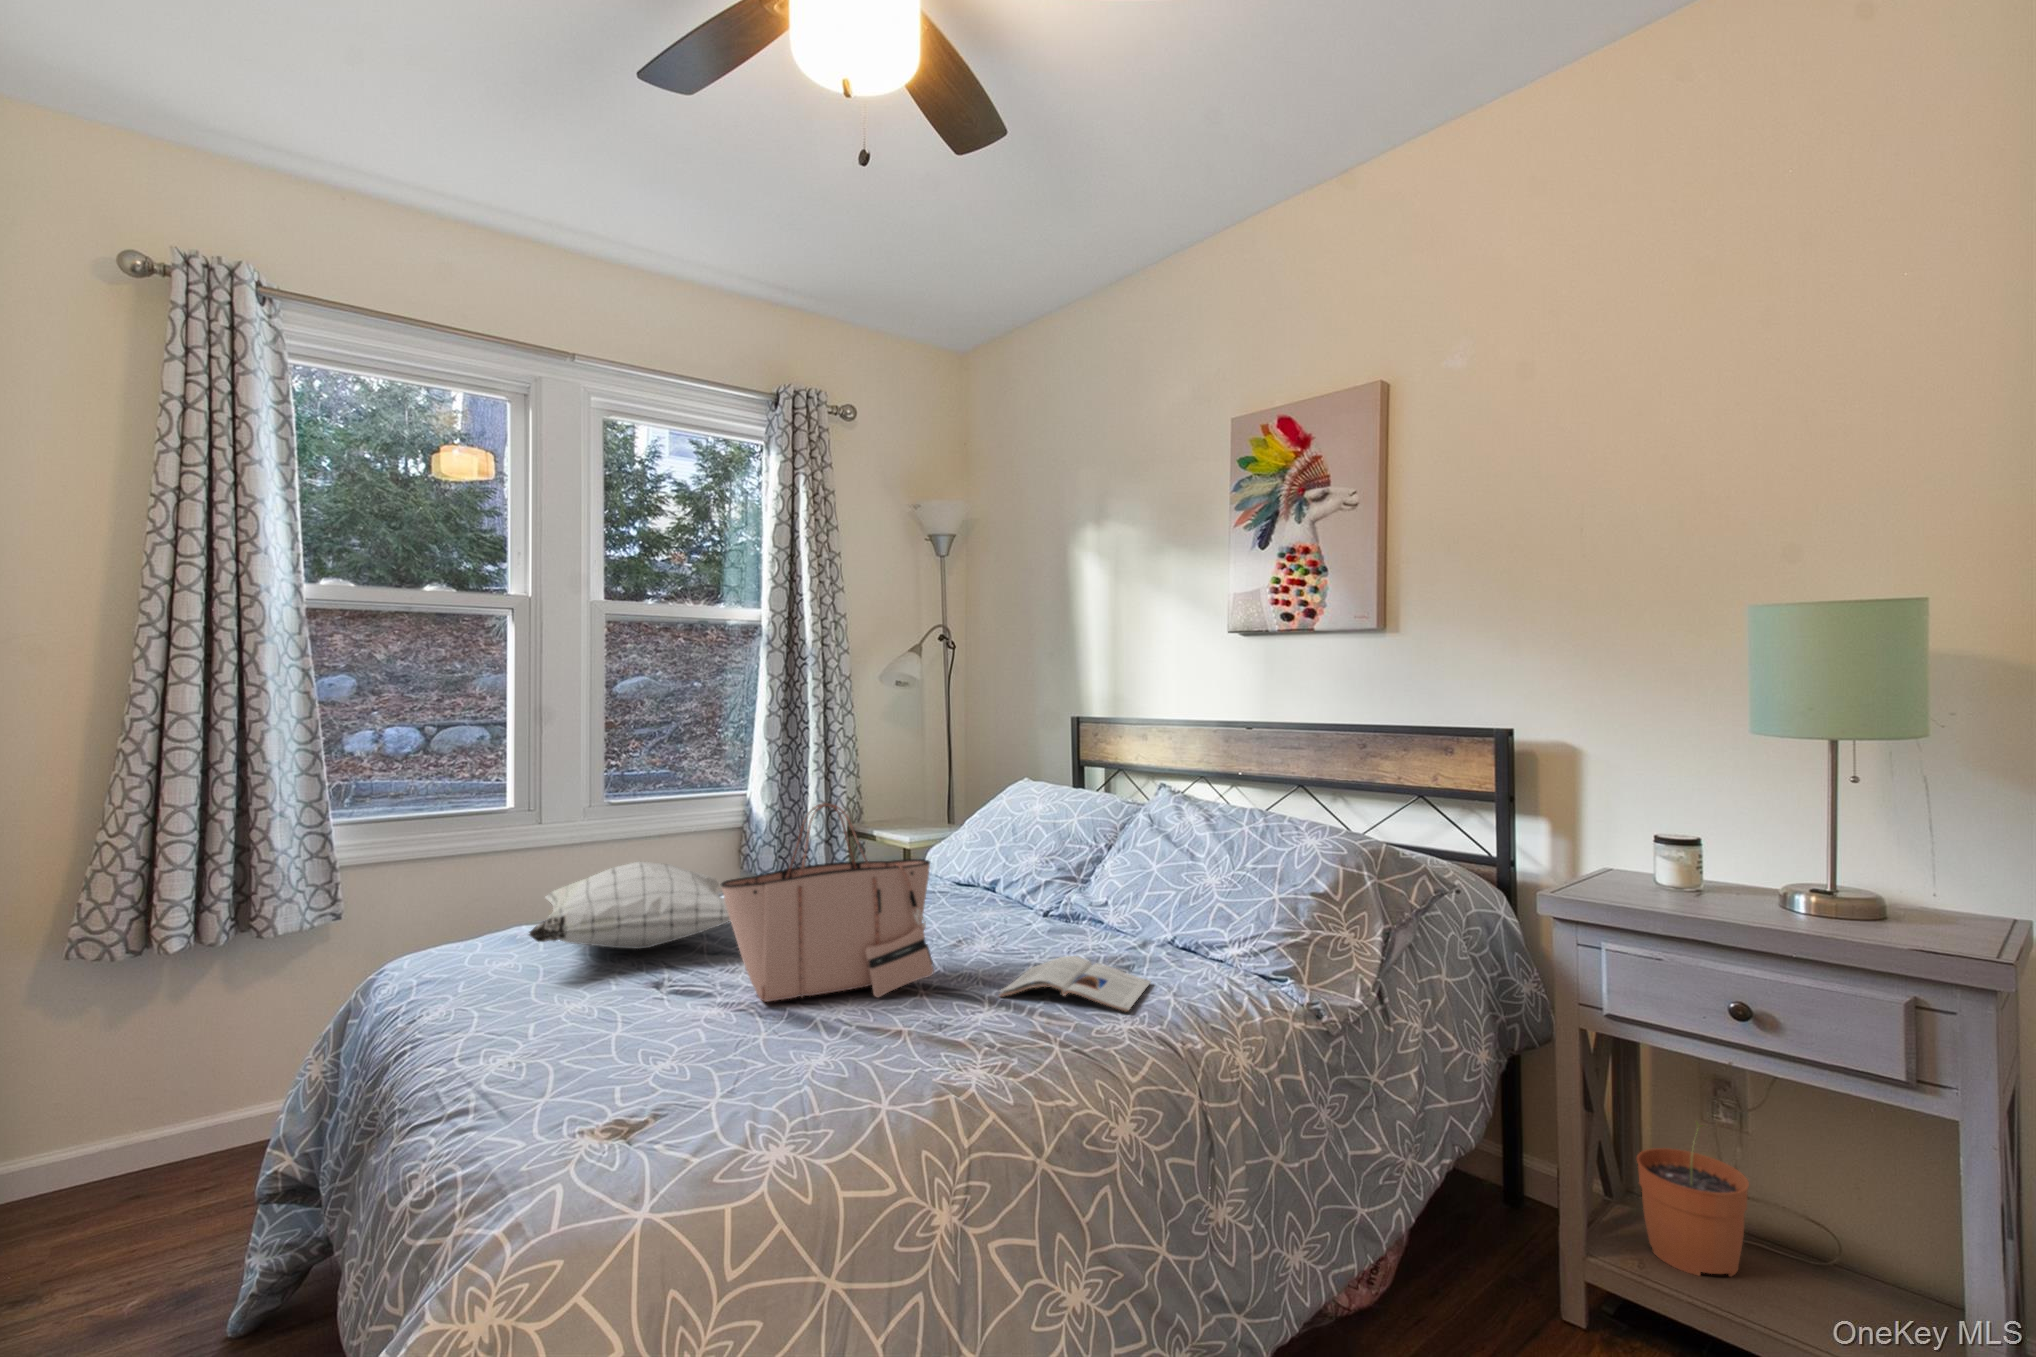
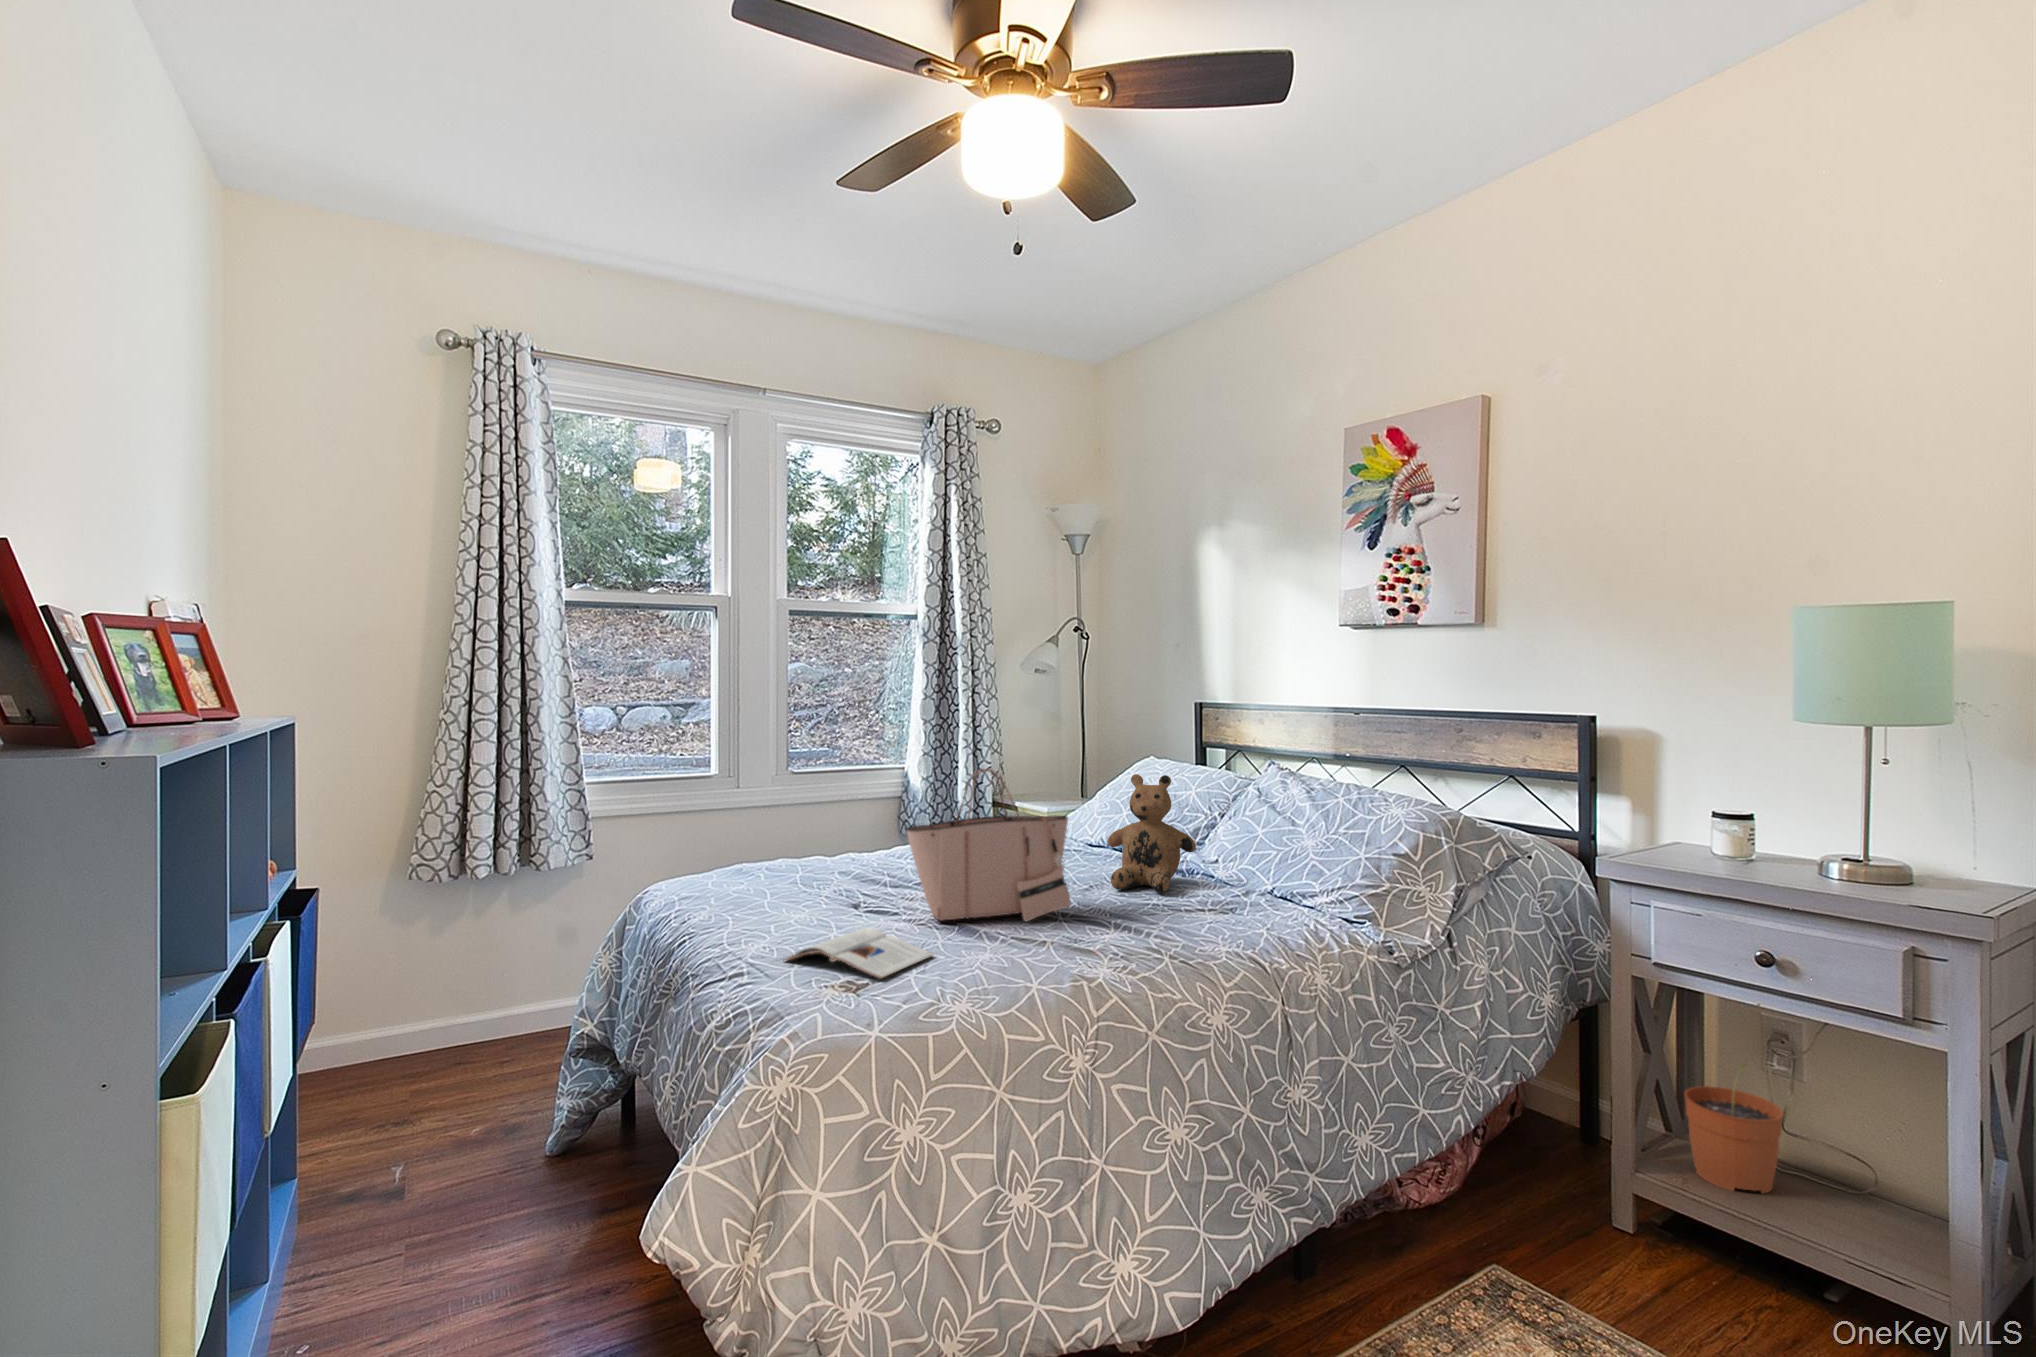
teddy bear: none [977,803,1081,946] -> present [1107,774,1196,893]
pillow: present [529,862,730,949] -> none [760,814,915,883]
magazine: present [999,956,1150,1012] -> present [783,928,933,979]

